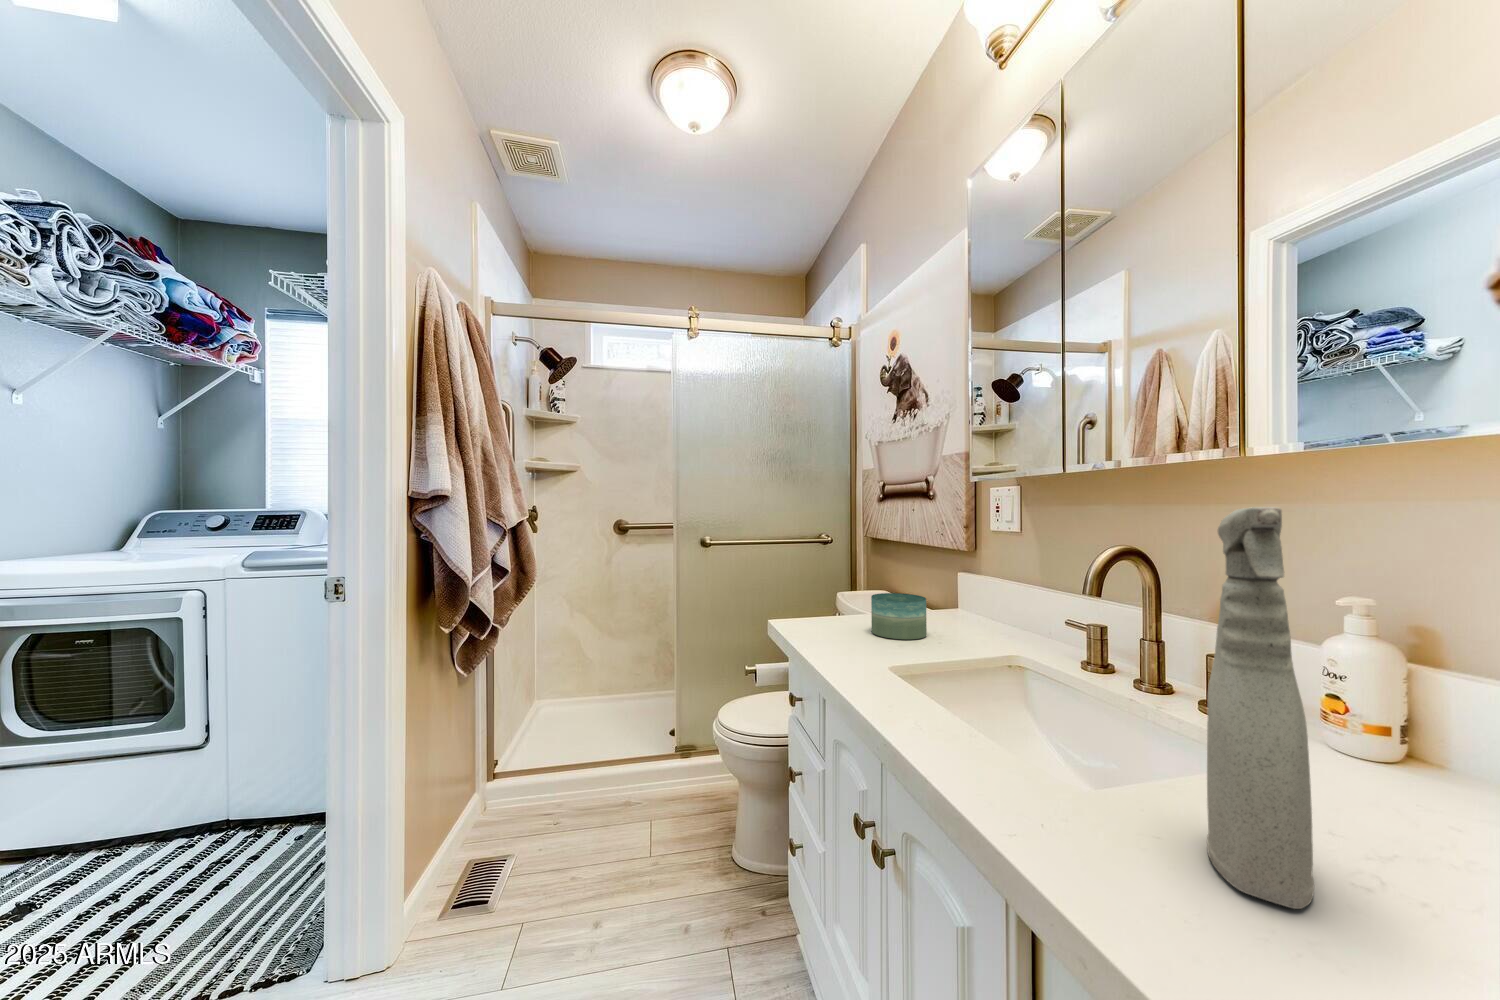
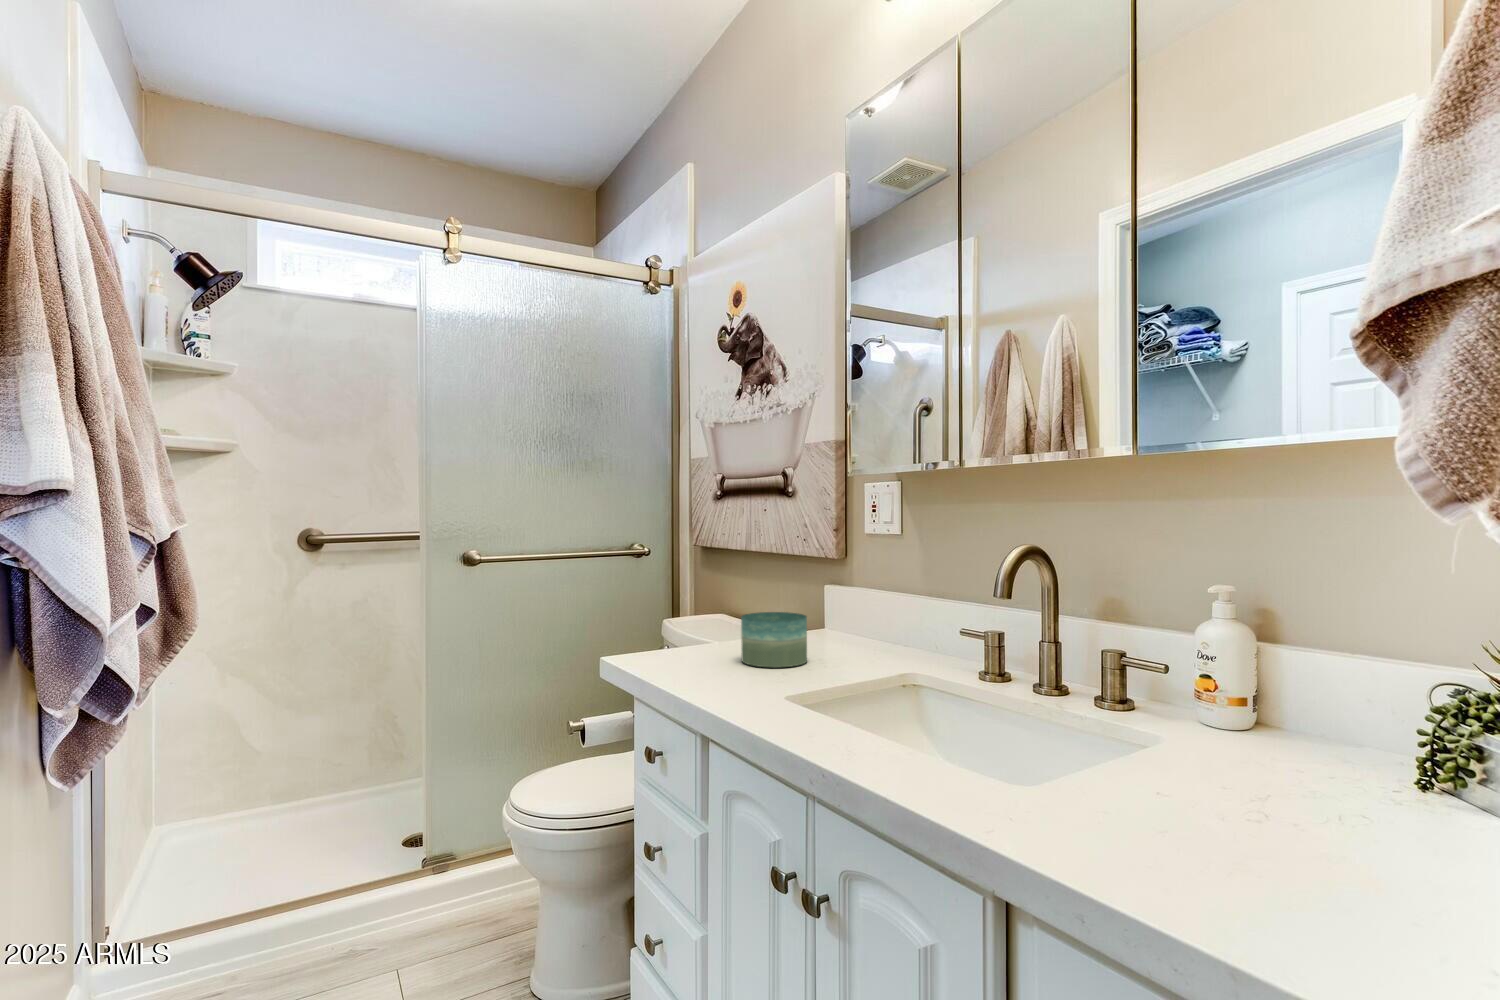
spray bottle: present [1207,507,1314,909] -> none [1160,495,1248,855]

